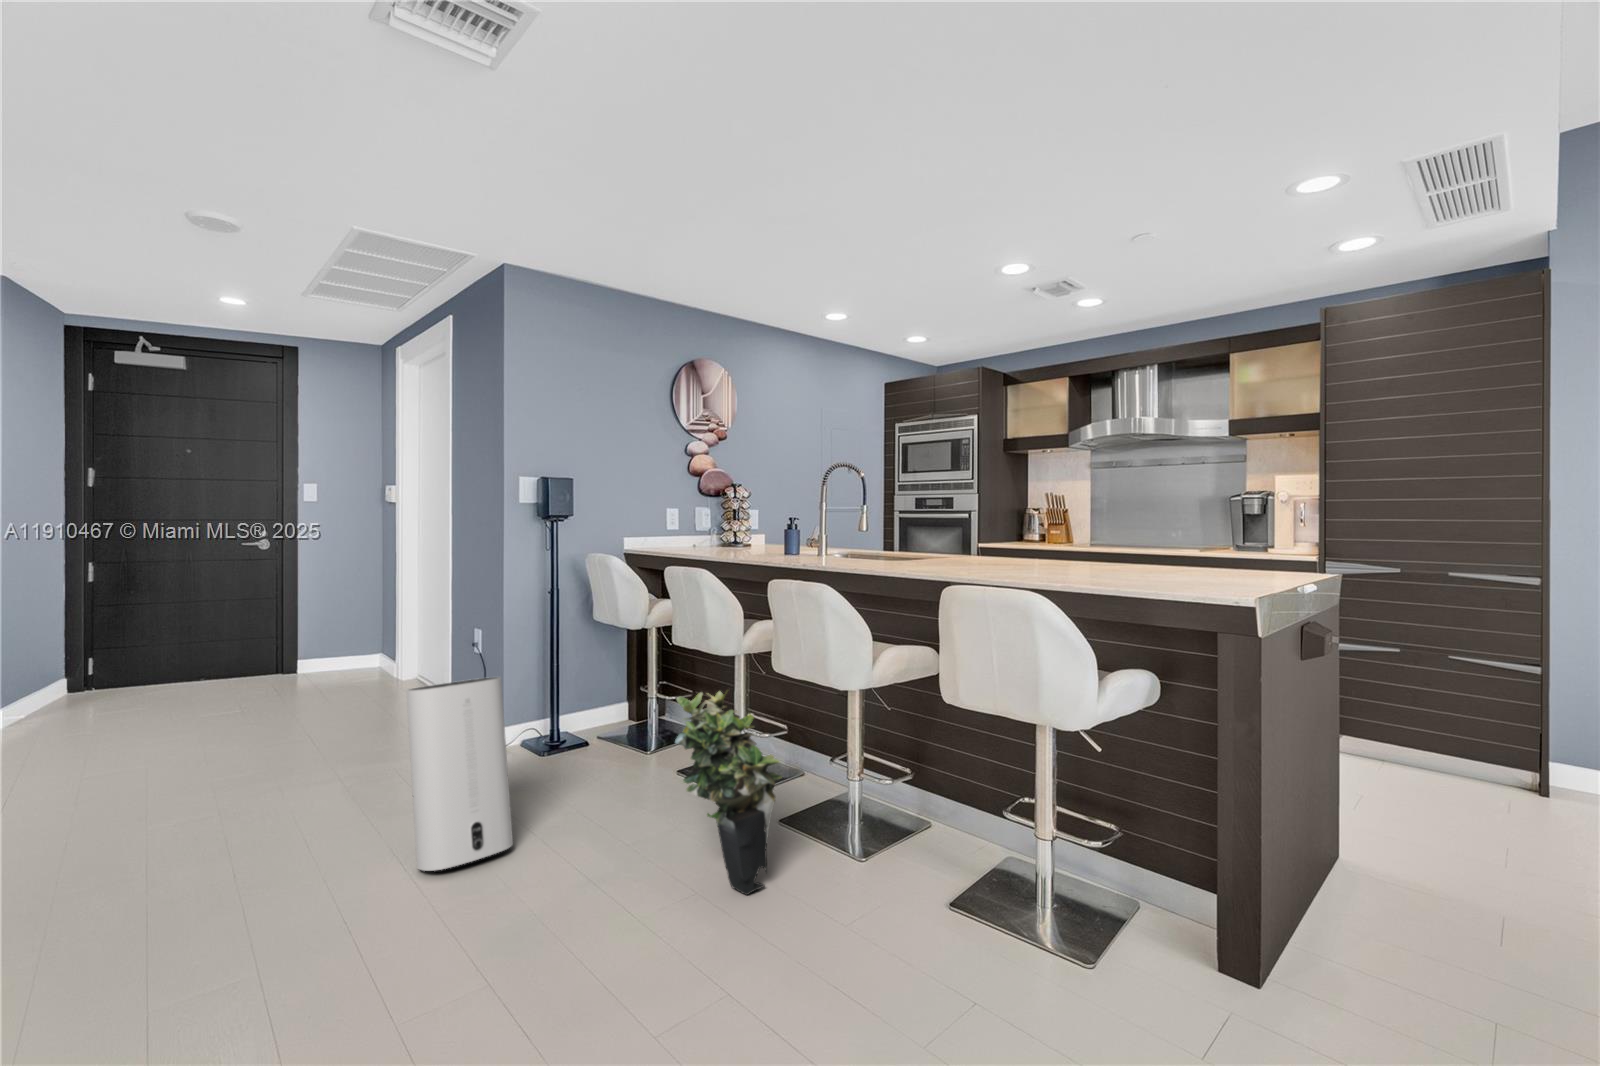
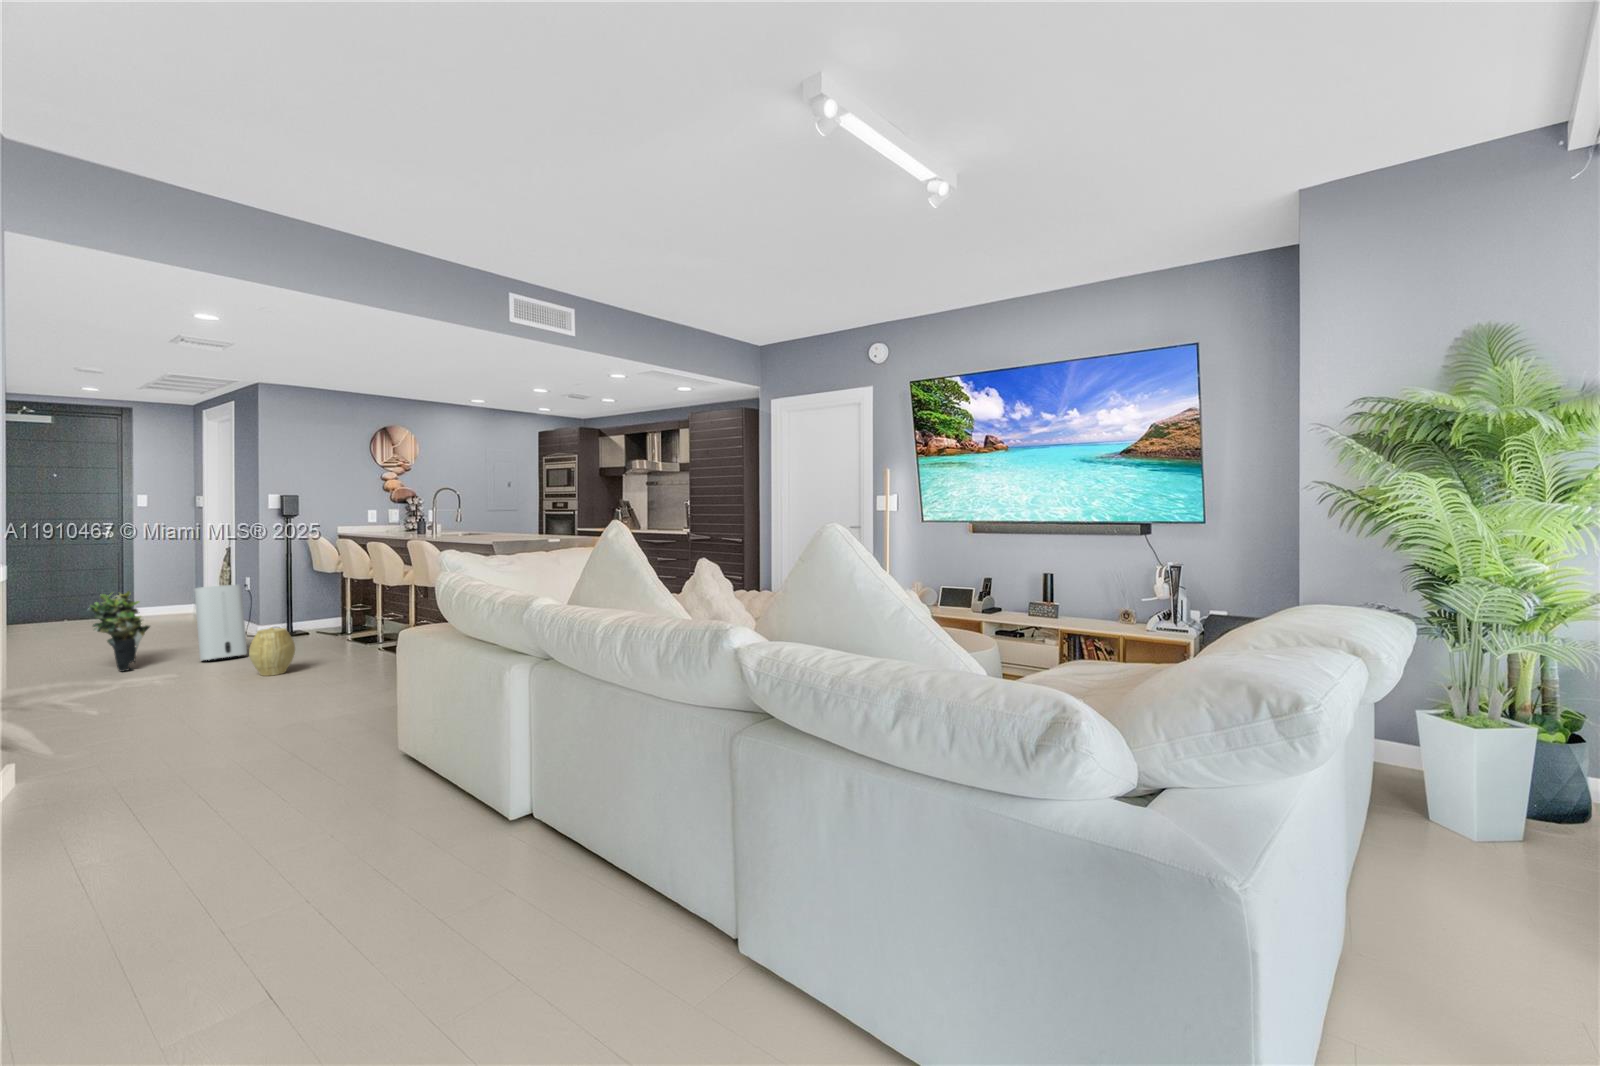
potted plant: present [675,691,781,895] -> present [88,591,150,672]
woven basket: none [561,833,673,990] -> present [249,628,295,676]

